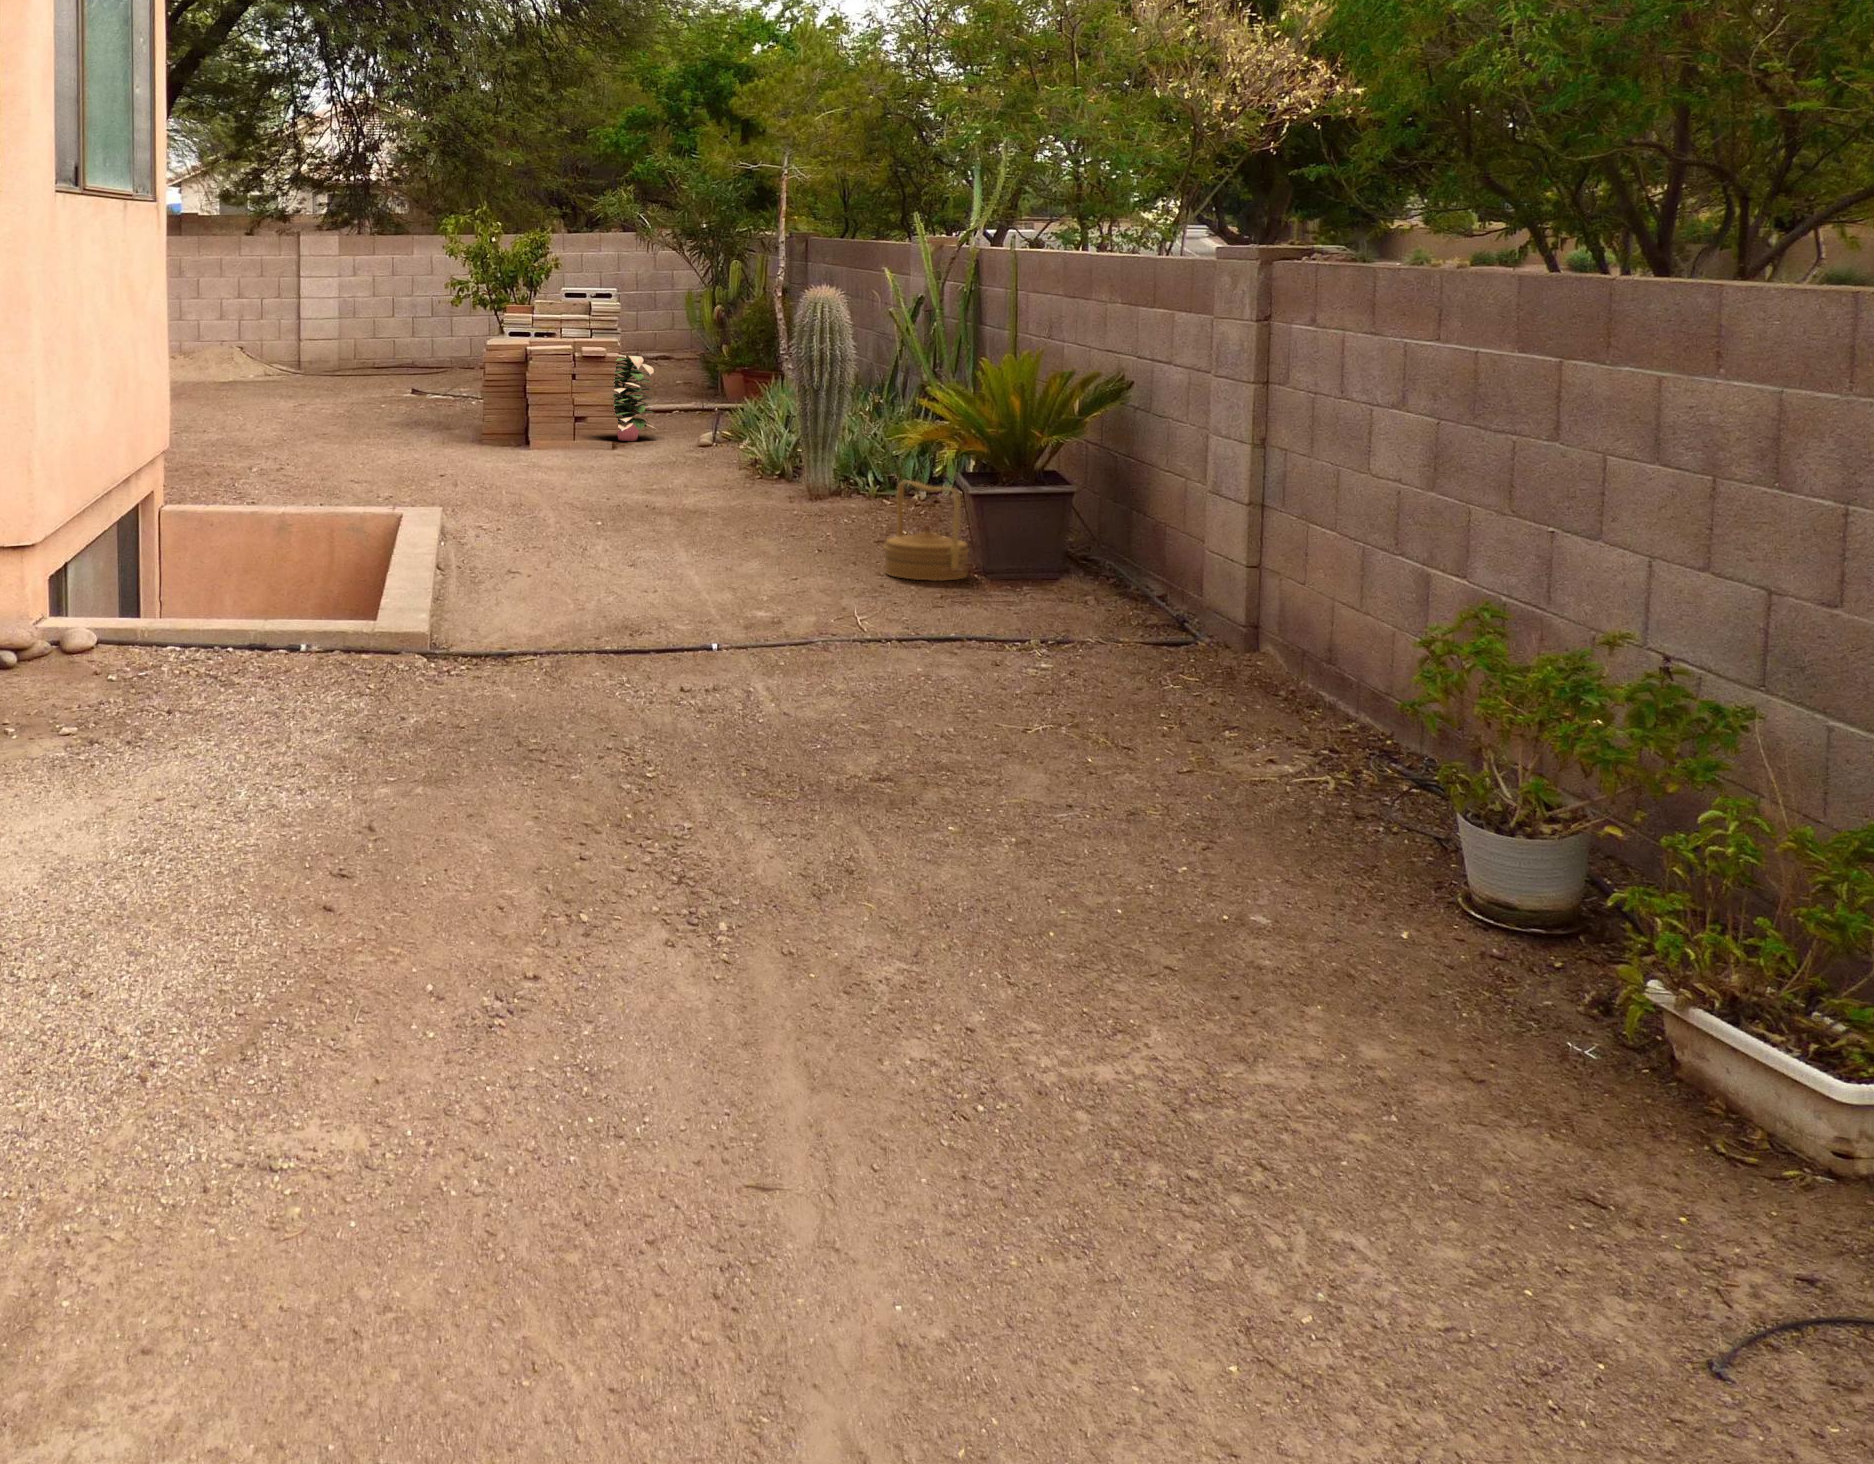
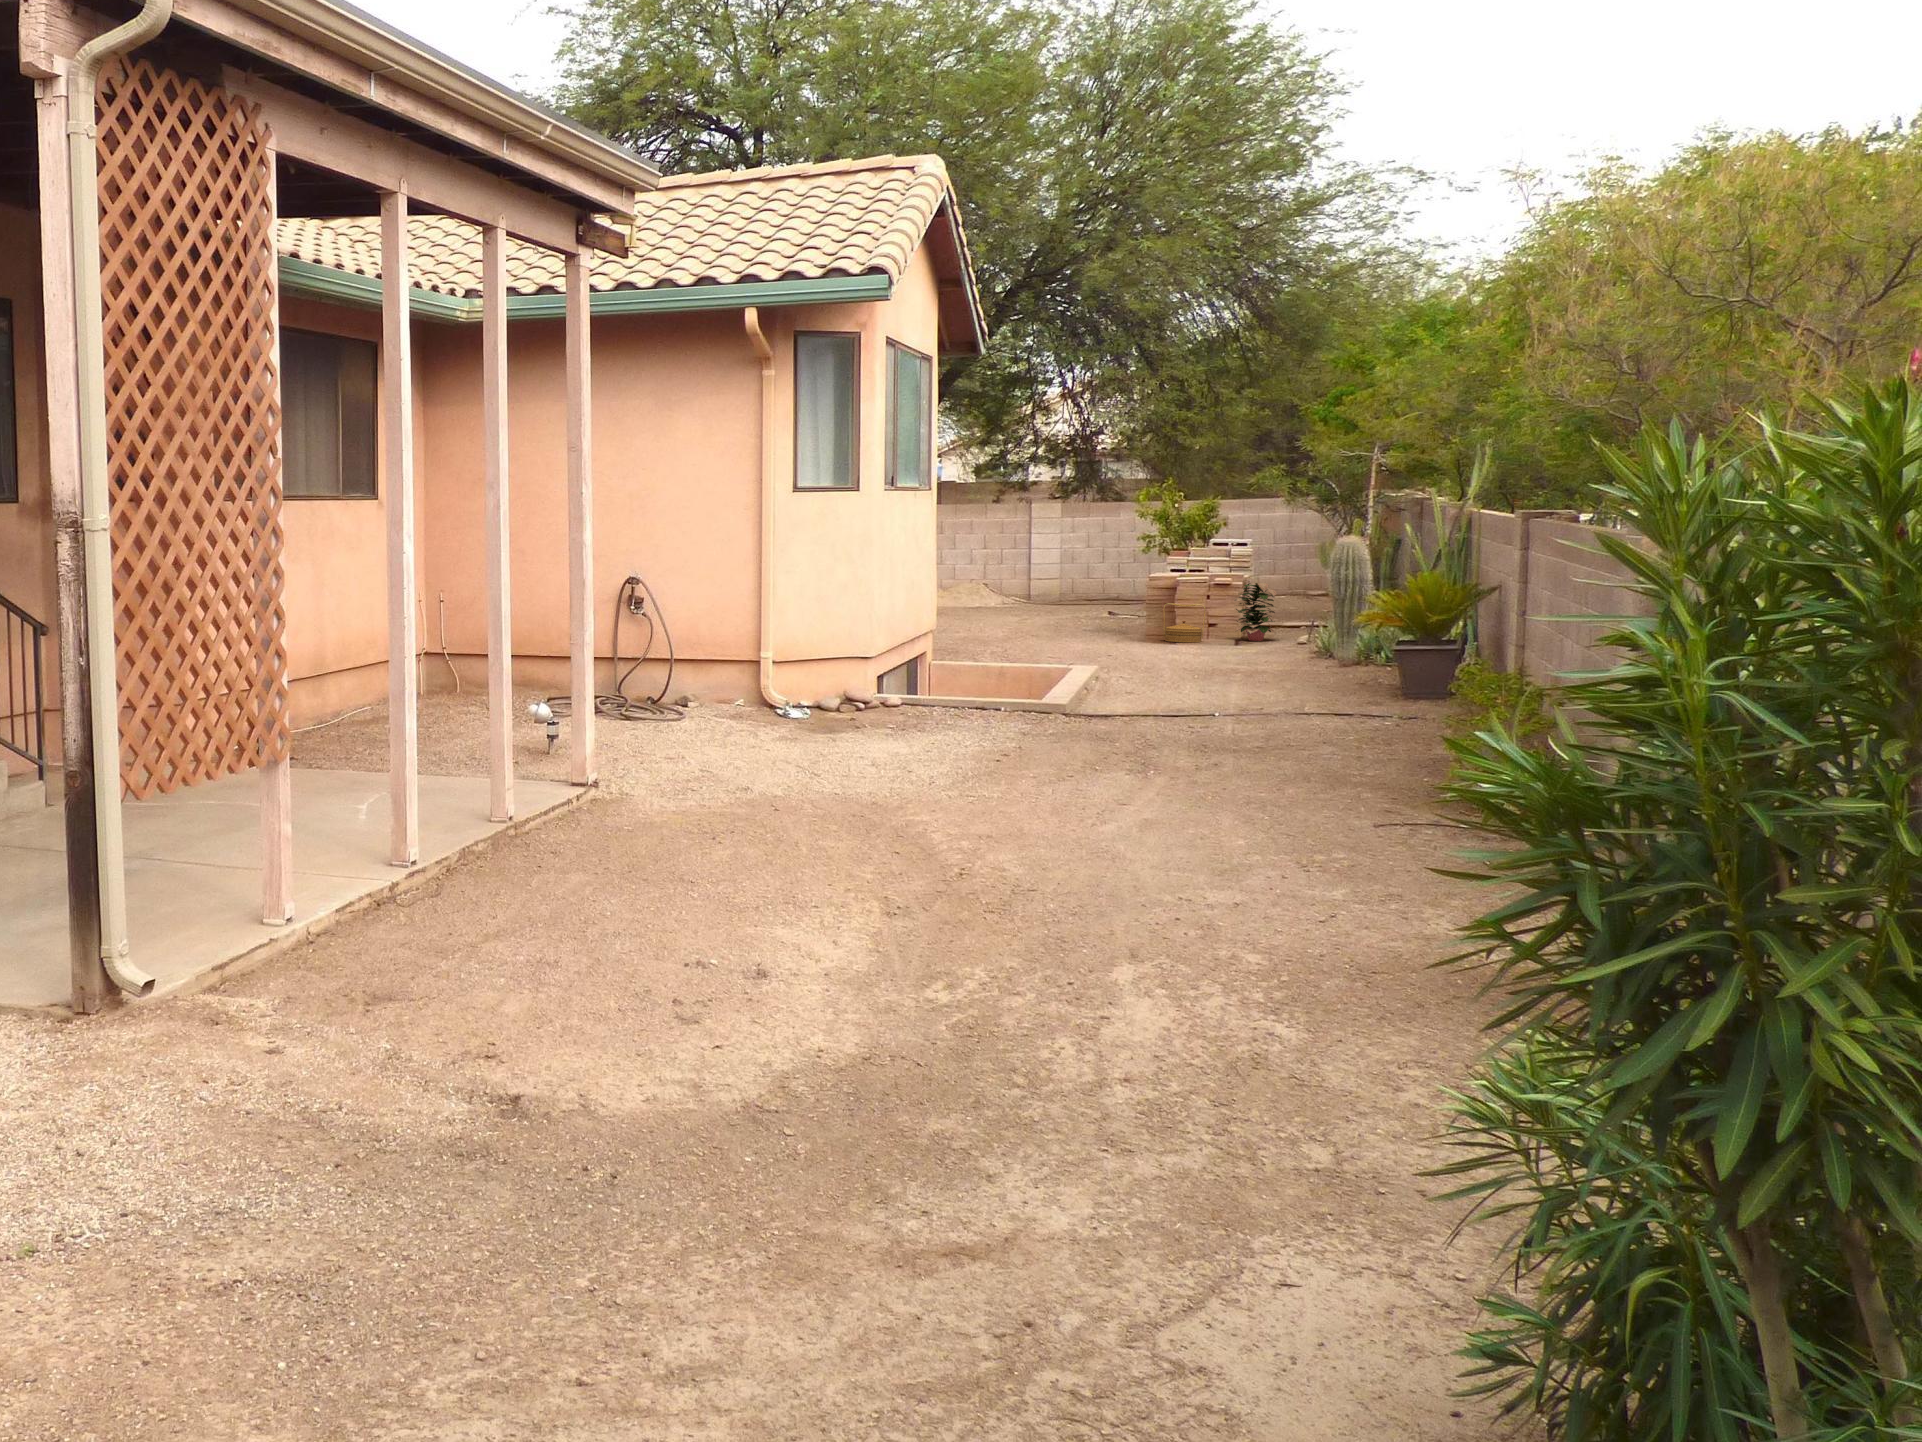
woven basket: present [884,480,969,581] -> present [1164,603,1206,643]

